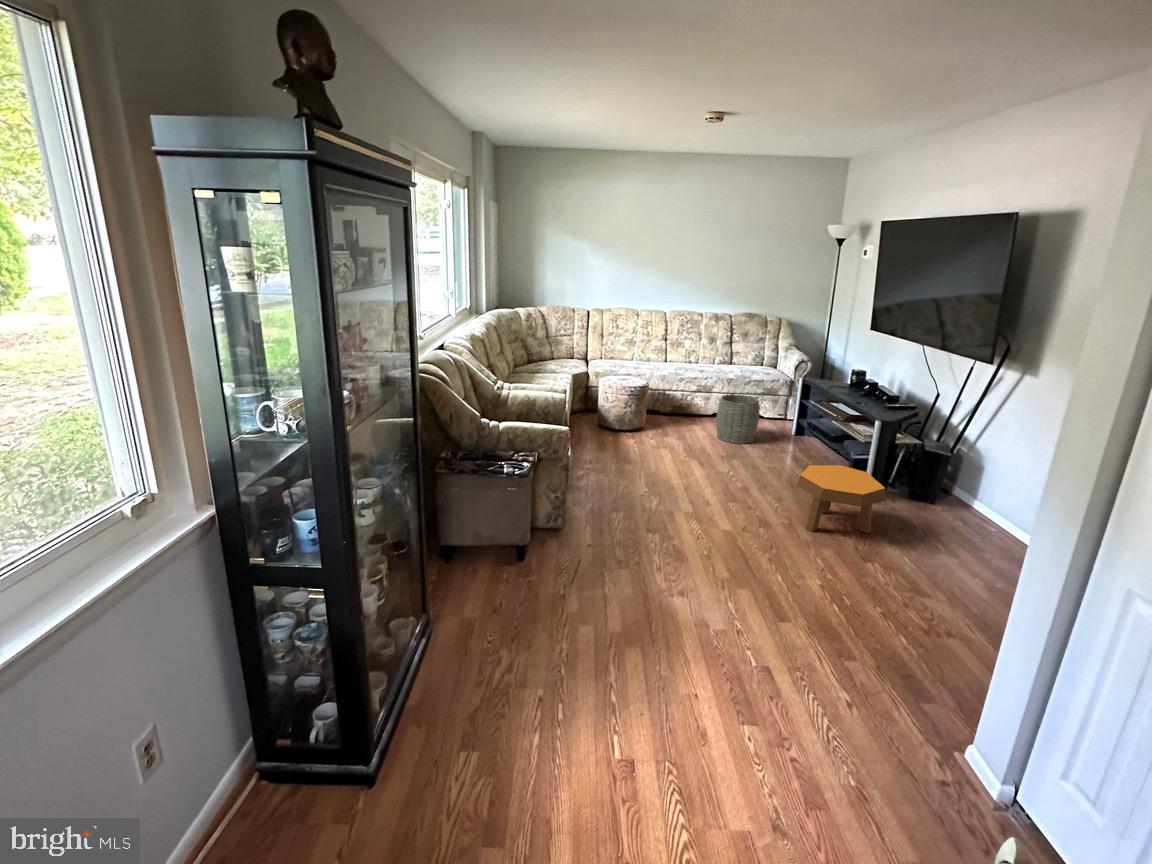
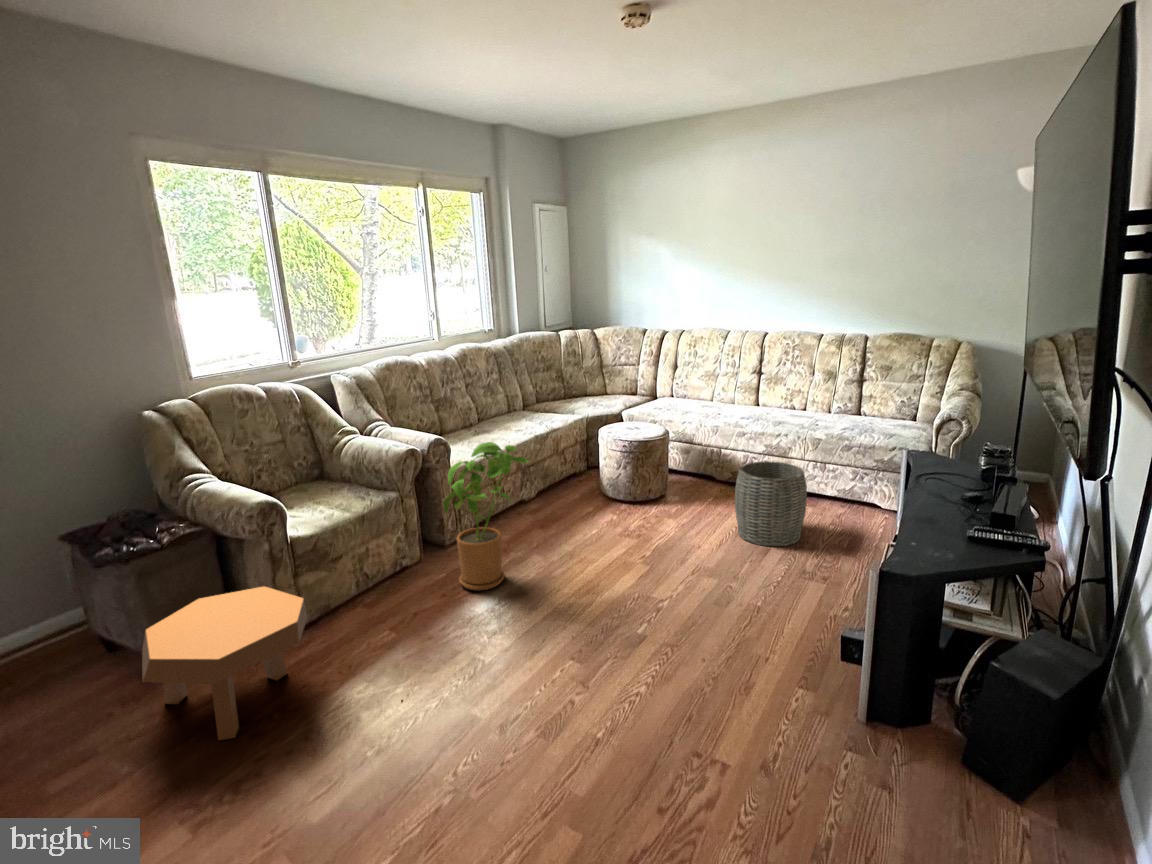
house plant: none [619,393,677,492] -> present [443,442,529,590]
footstool: present [797,465,886,533] -> present [142,587,308,740]

